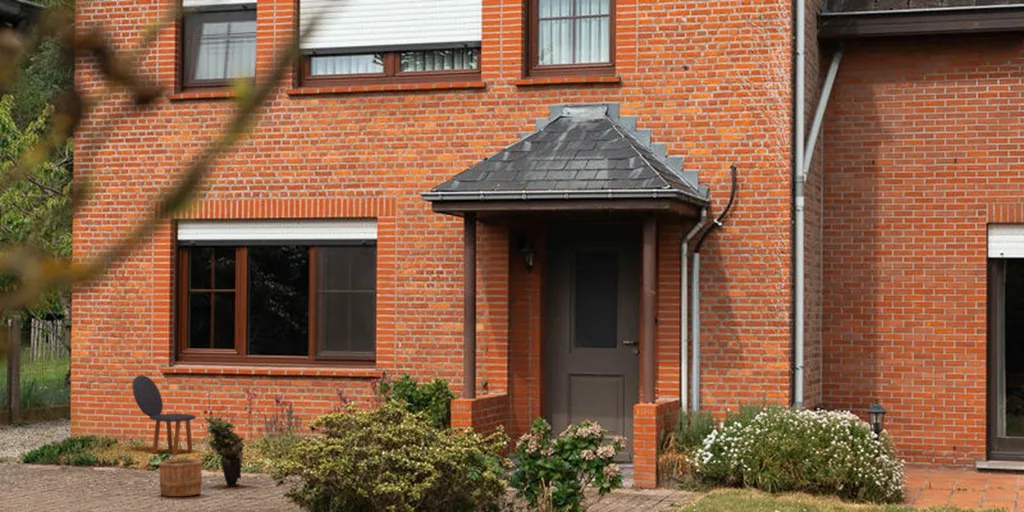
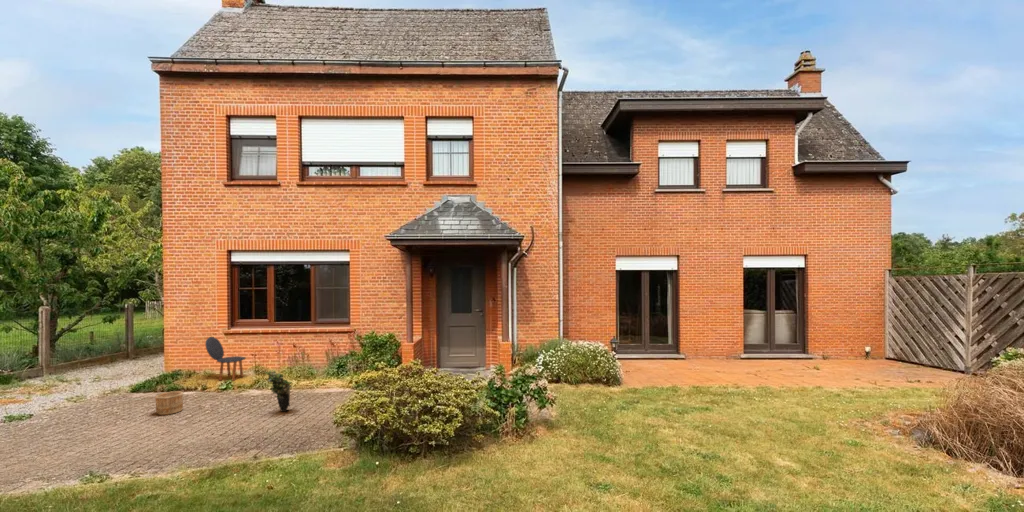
wooden bucket: present [159,459,202,496] -> present [155,391,183,415]

